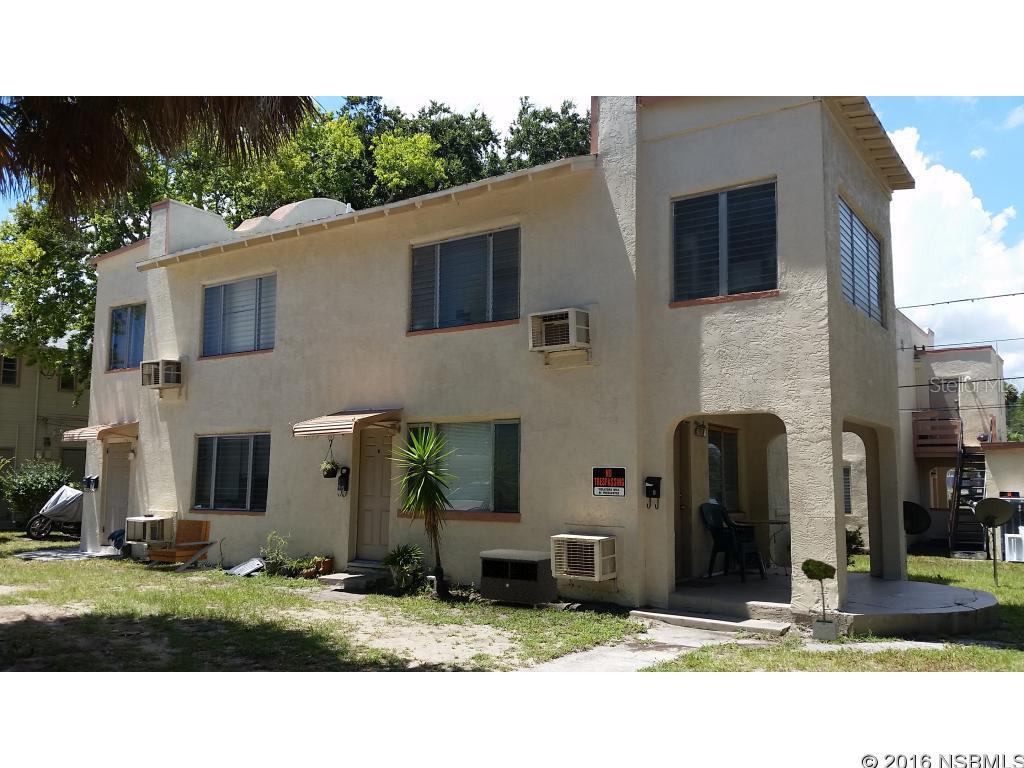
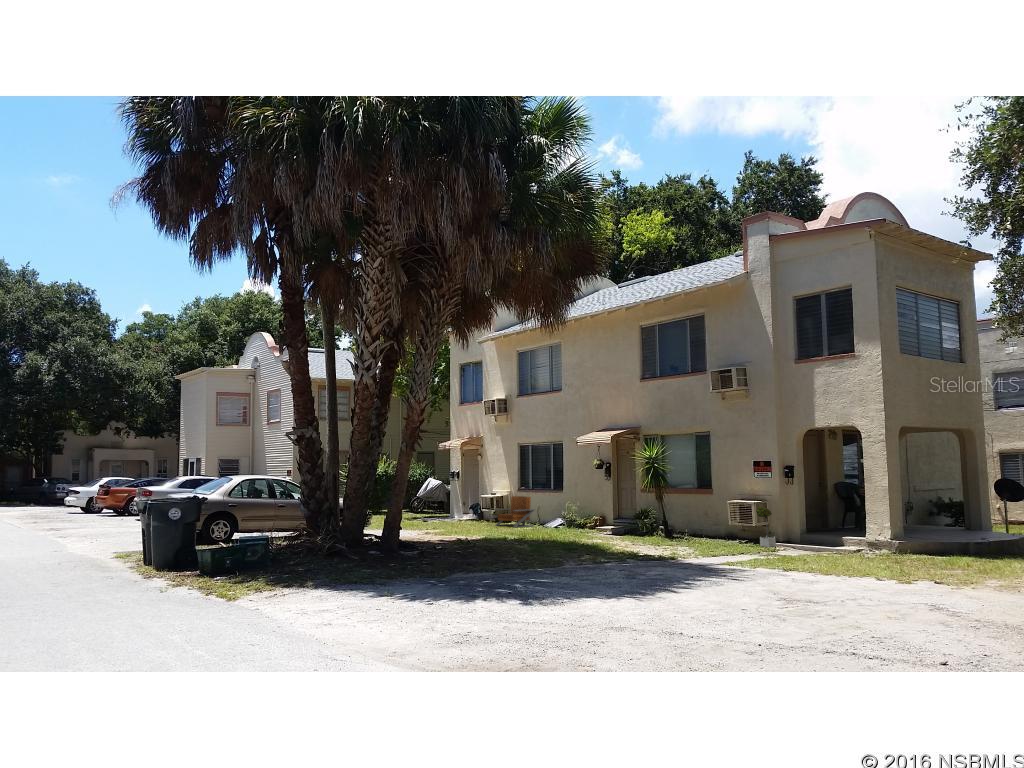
storage bench: present [480,549,557,609] -> none [688,510,736,543]
potted tree: present [801,558,838,640] -> present [756,507,776,547]

